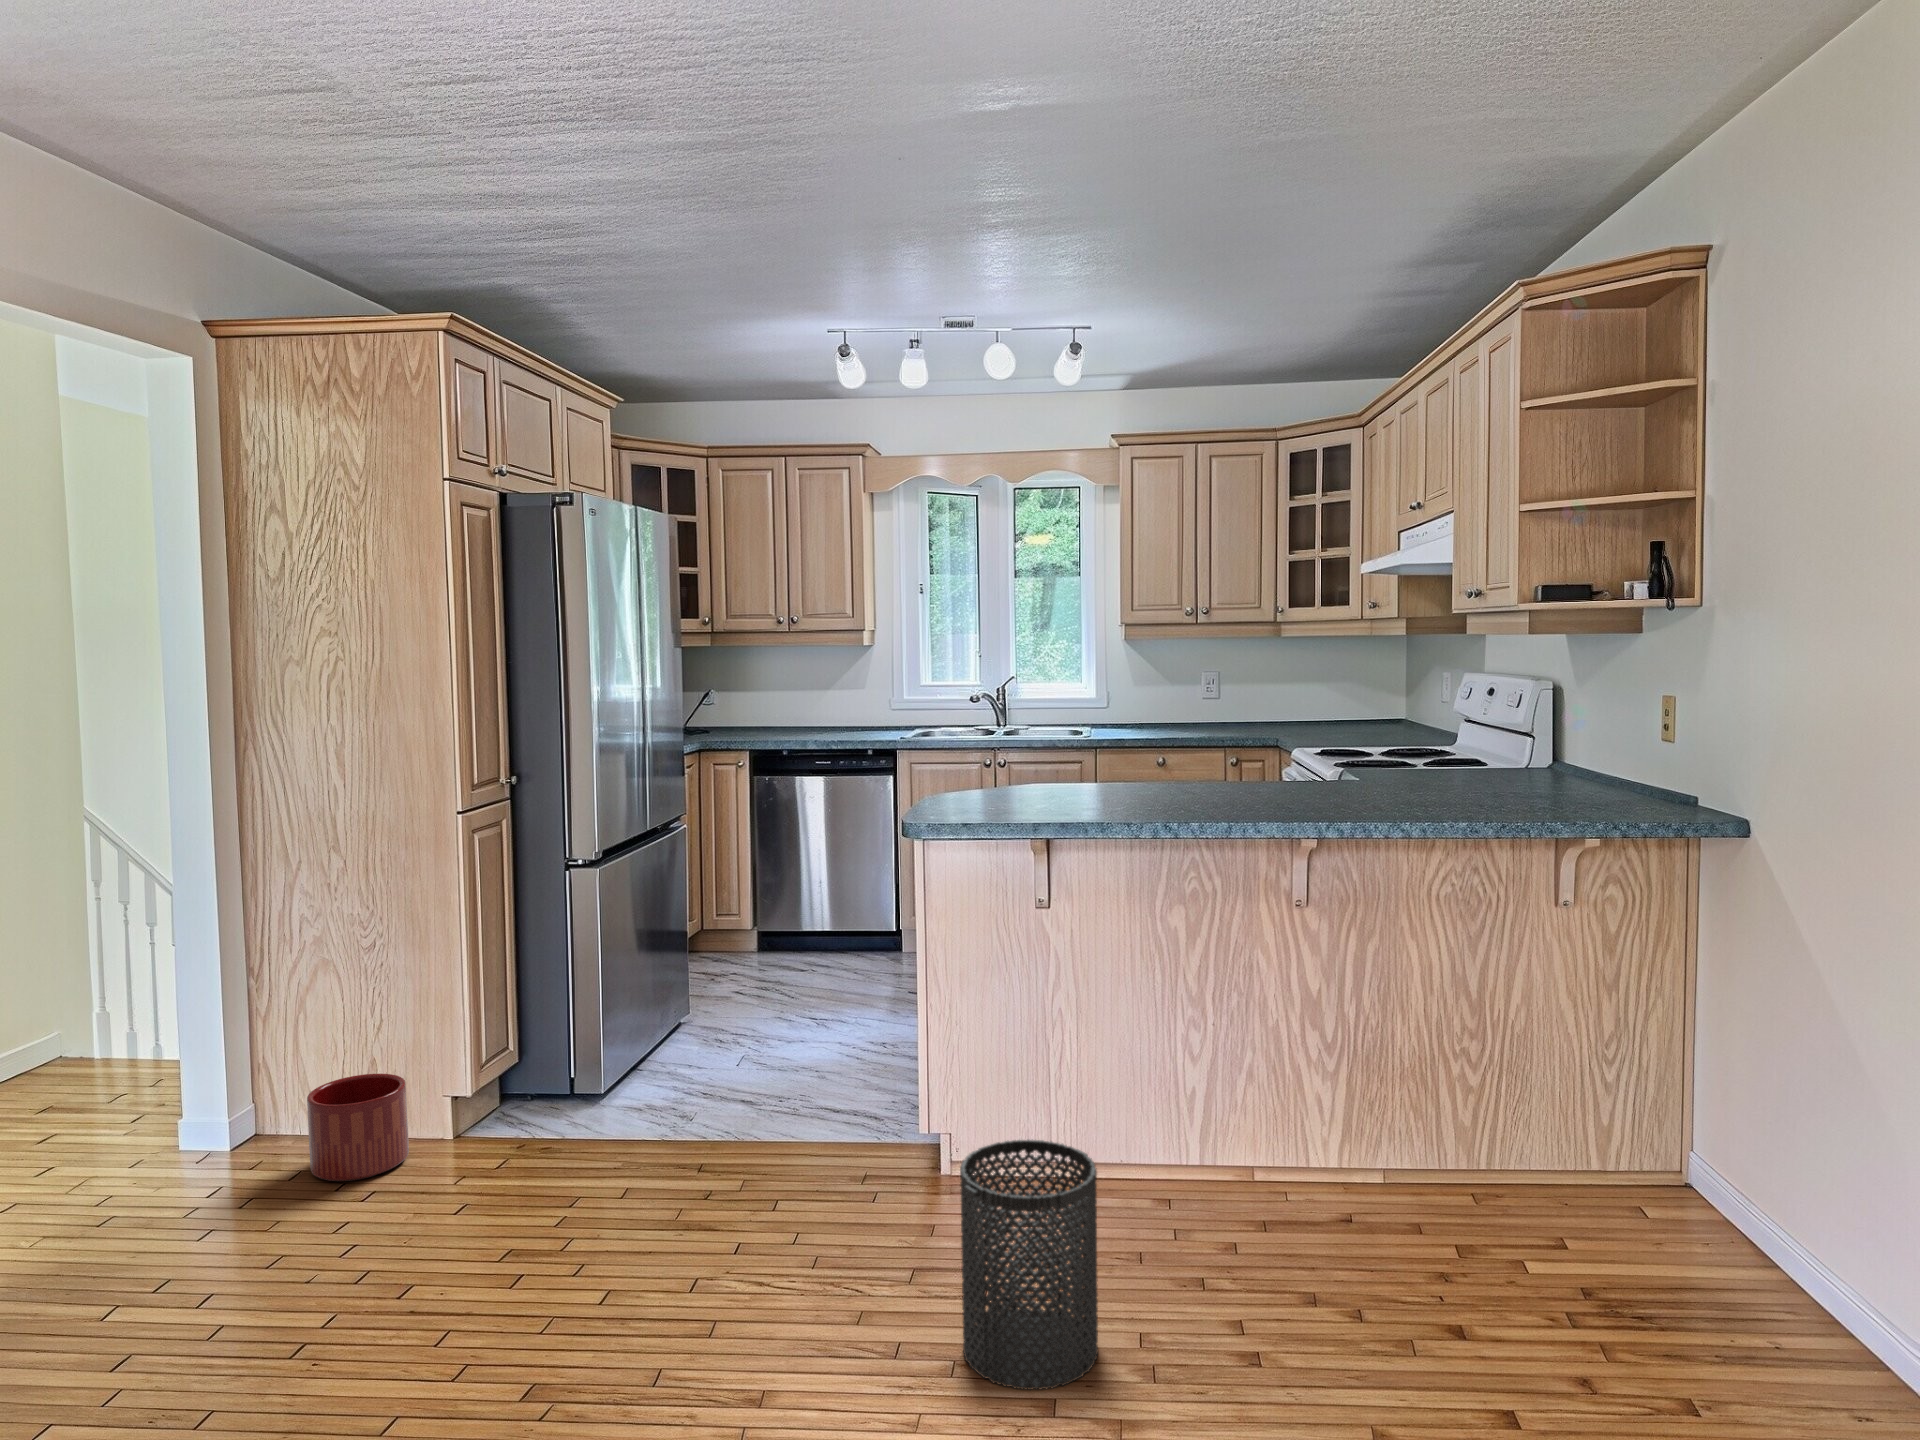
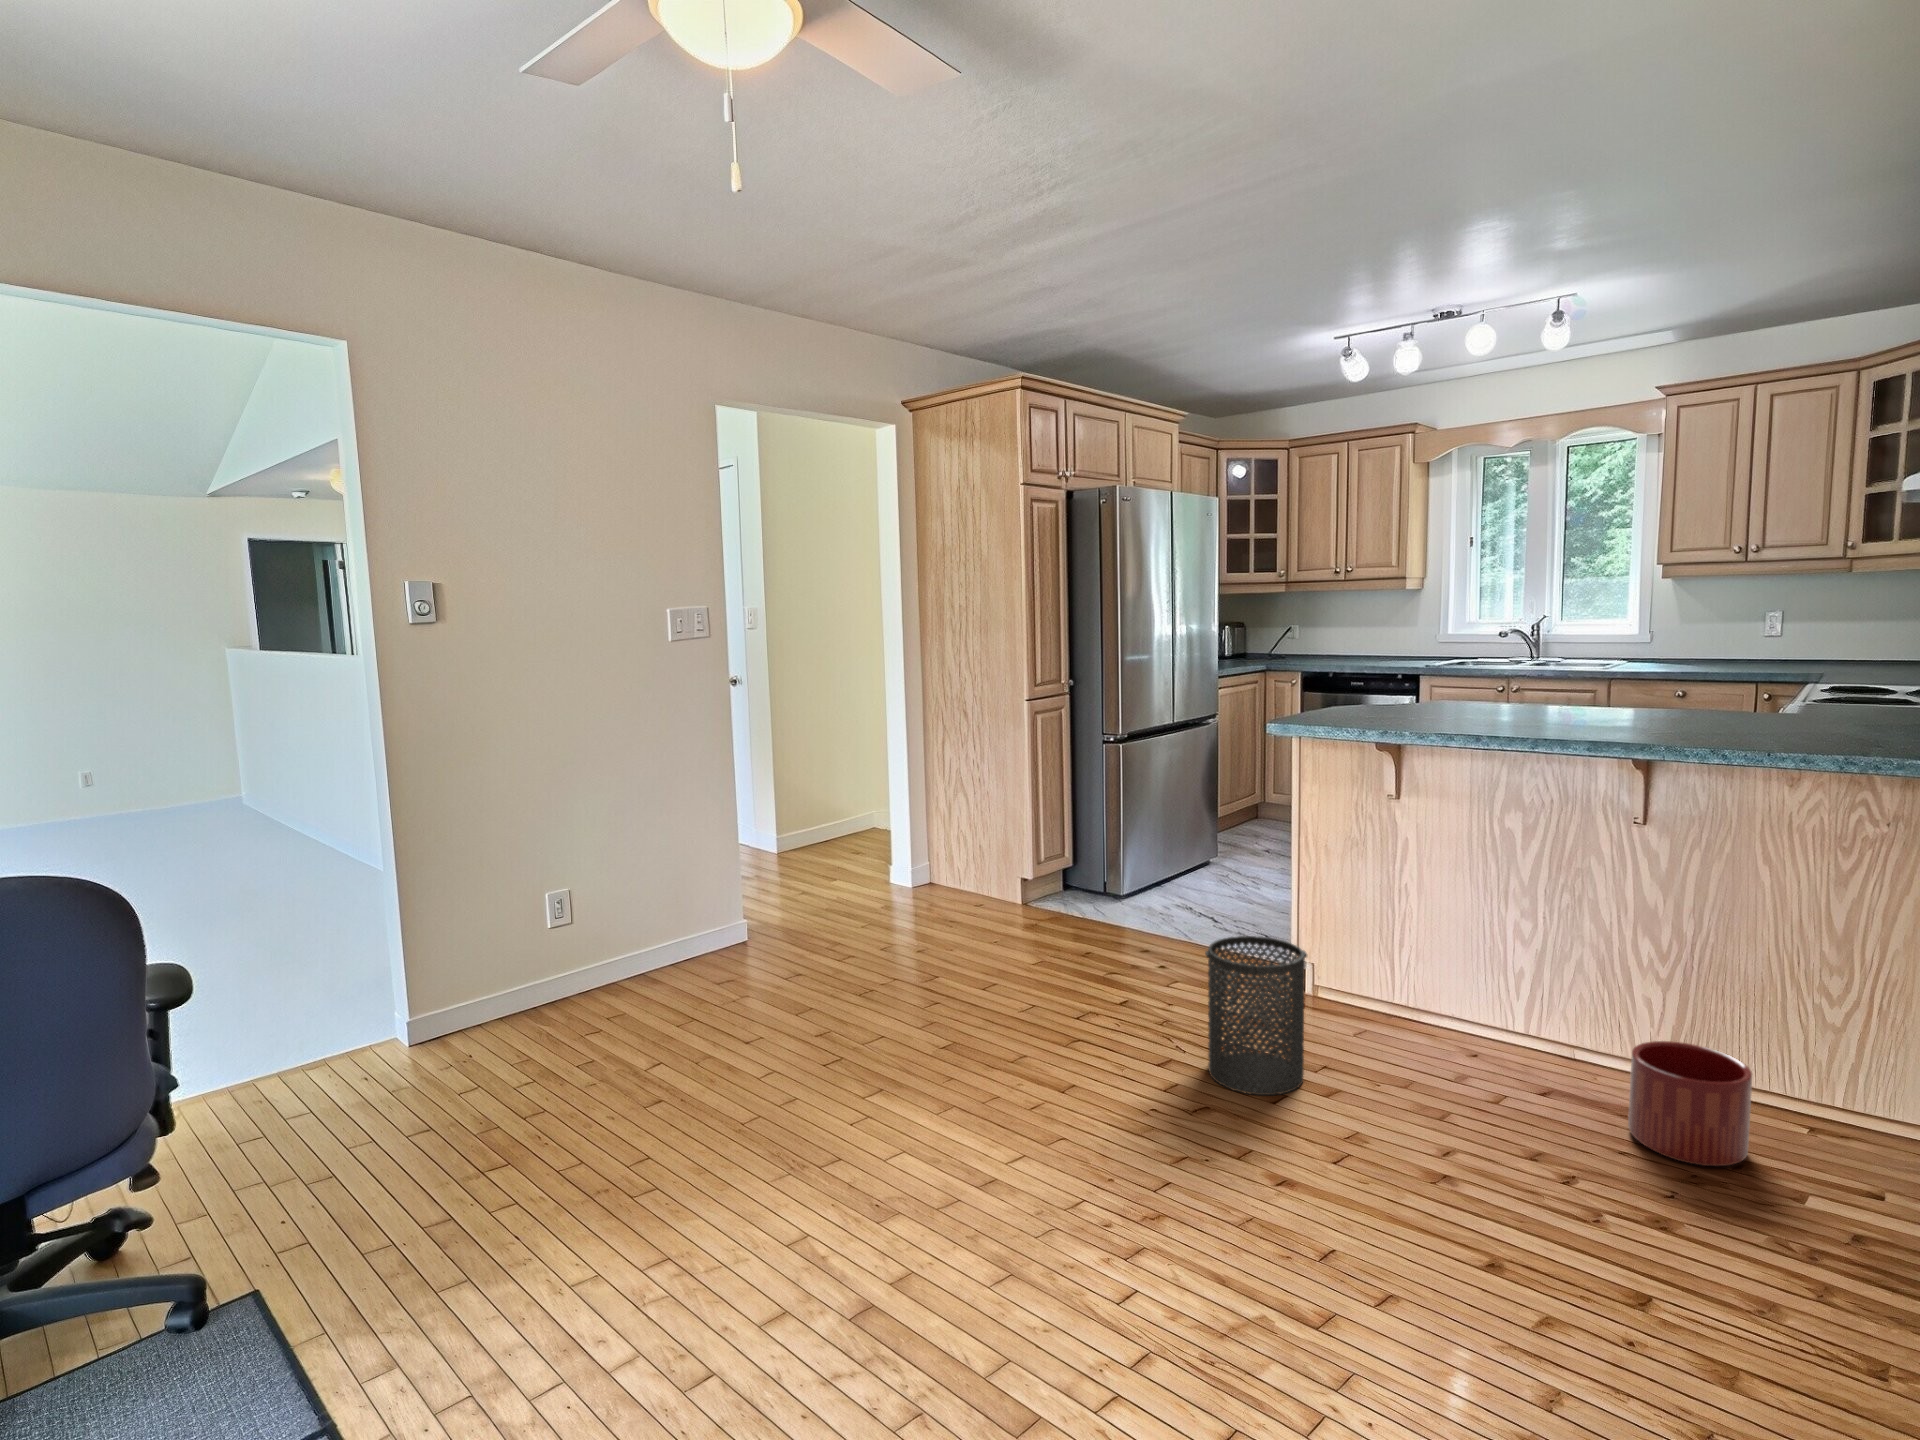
planter: present [307,1074,409,1181] -> present [1628,1041,1752,1166]

